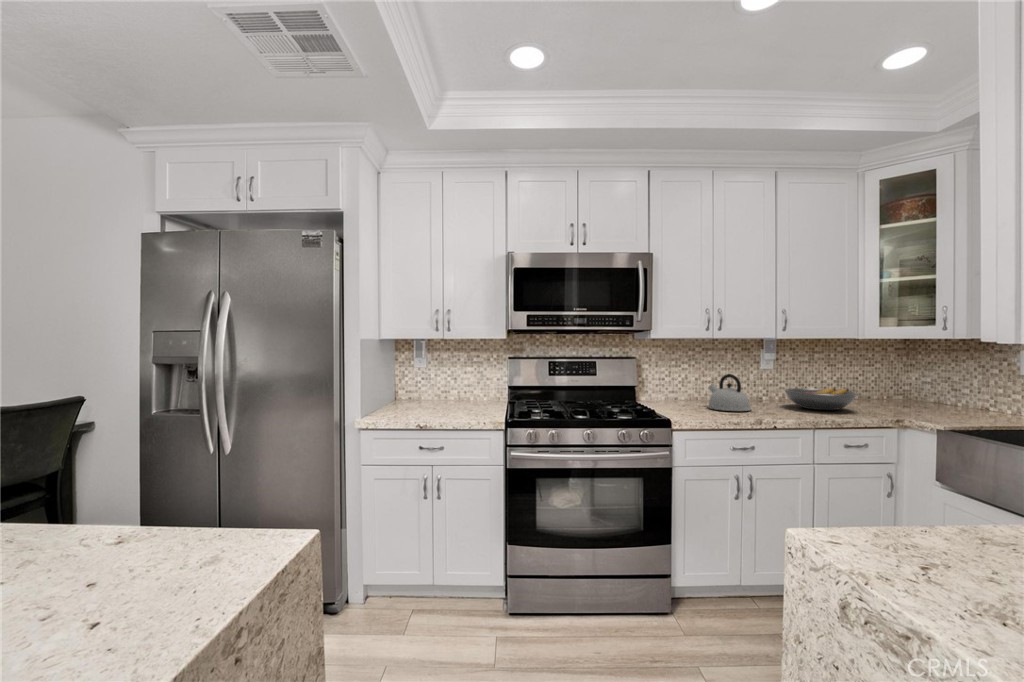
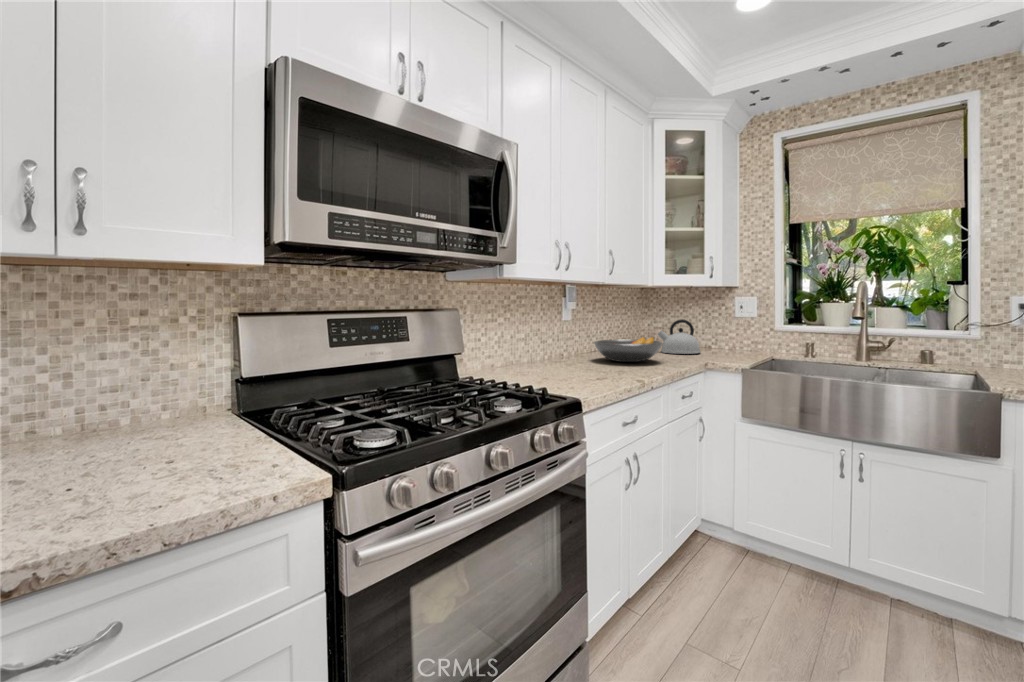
kettle: present [708,374,751,411] -> present [658,319,700,354]

